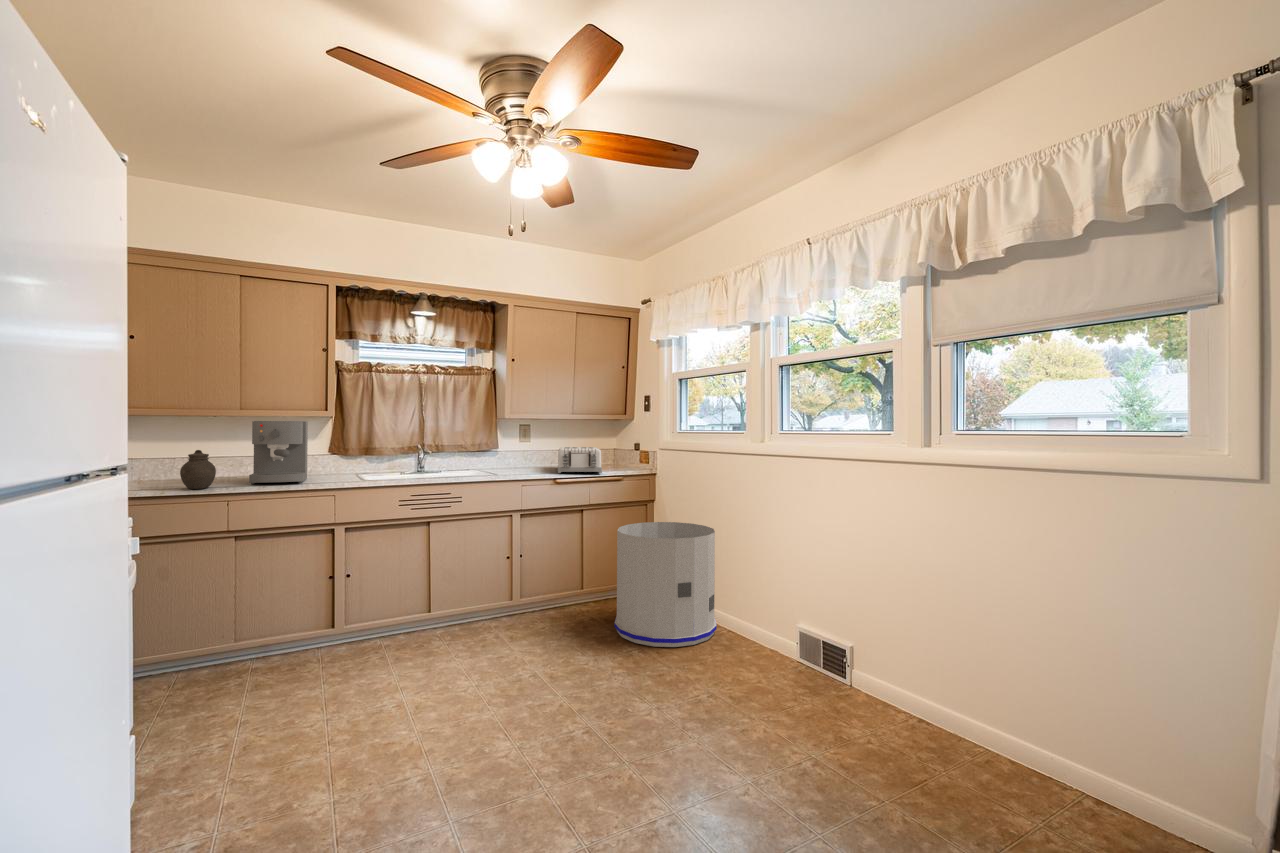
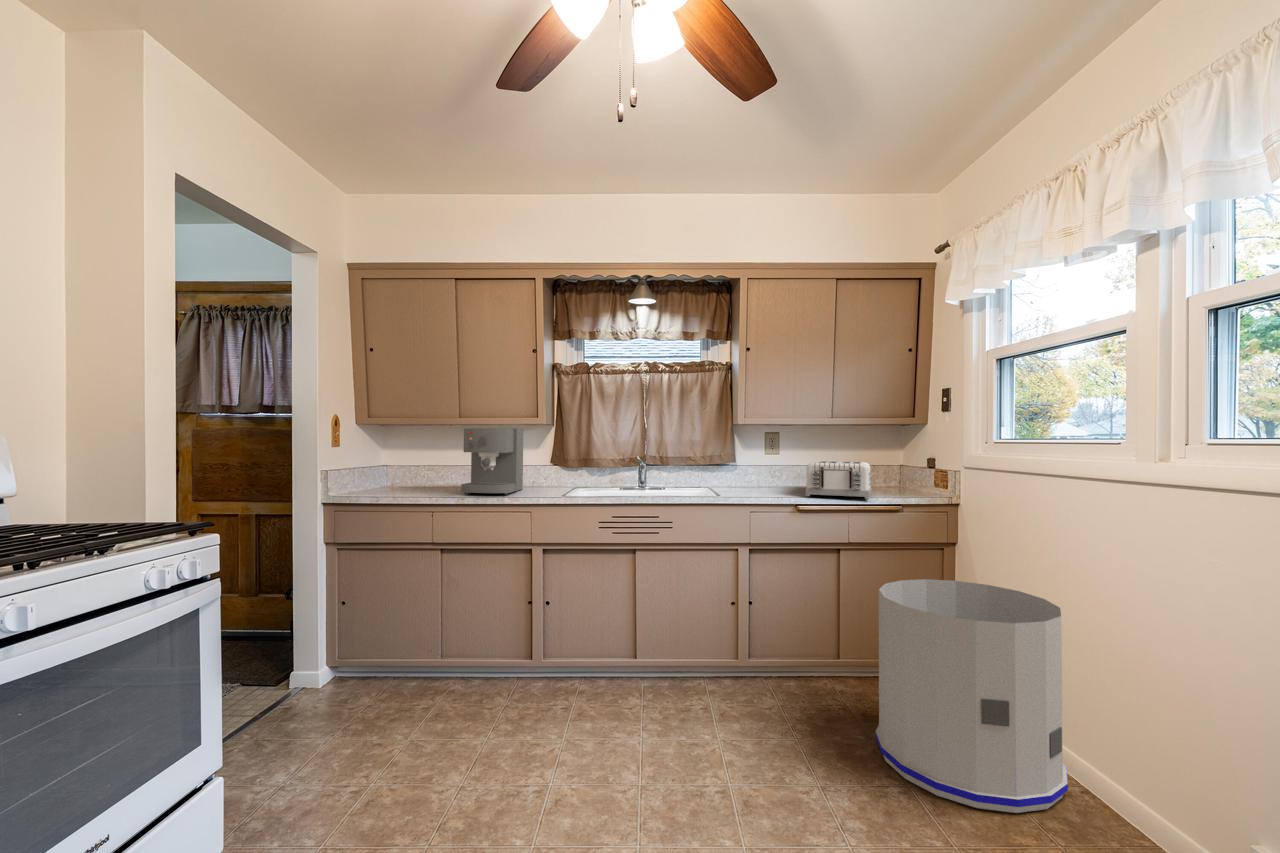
jar: present [180,450,216,489] -> none [401,457,432,497]

